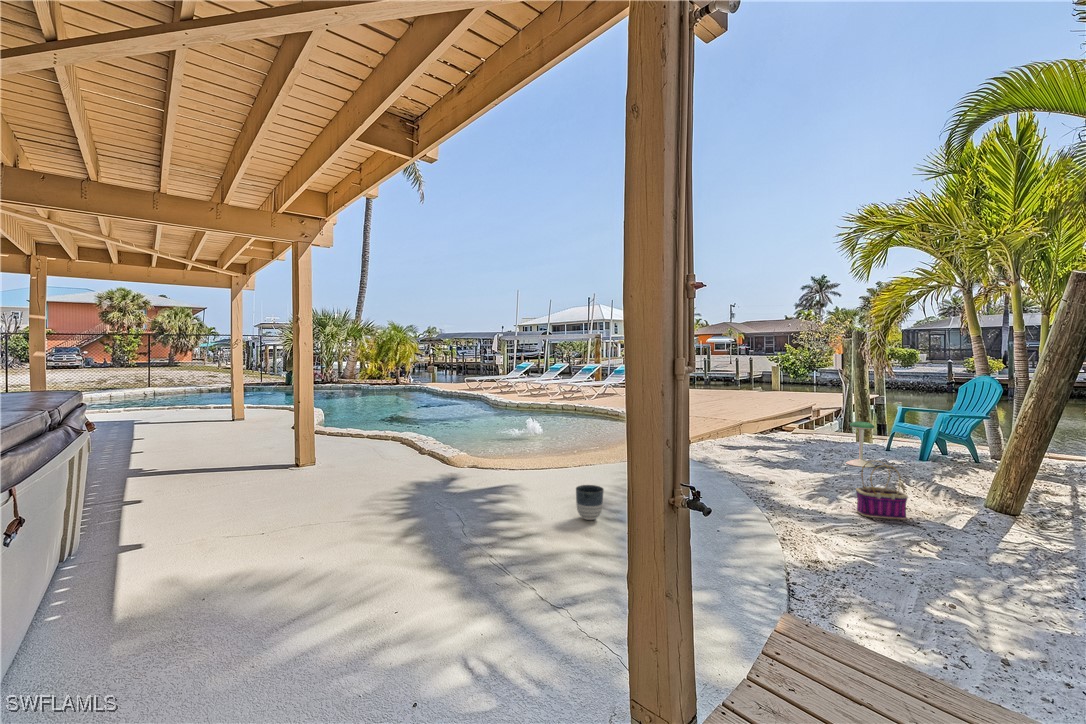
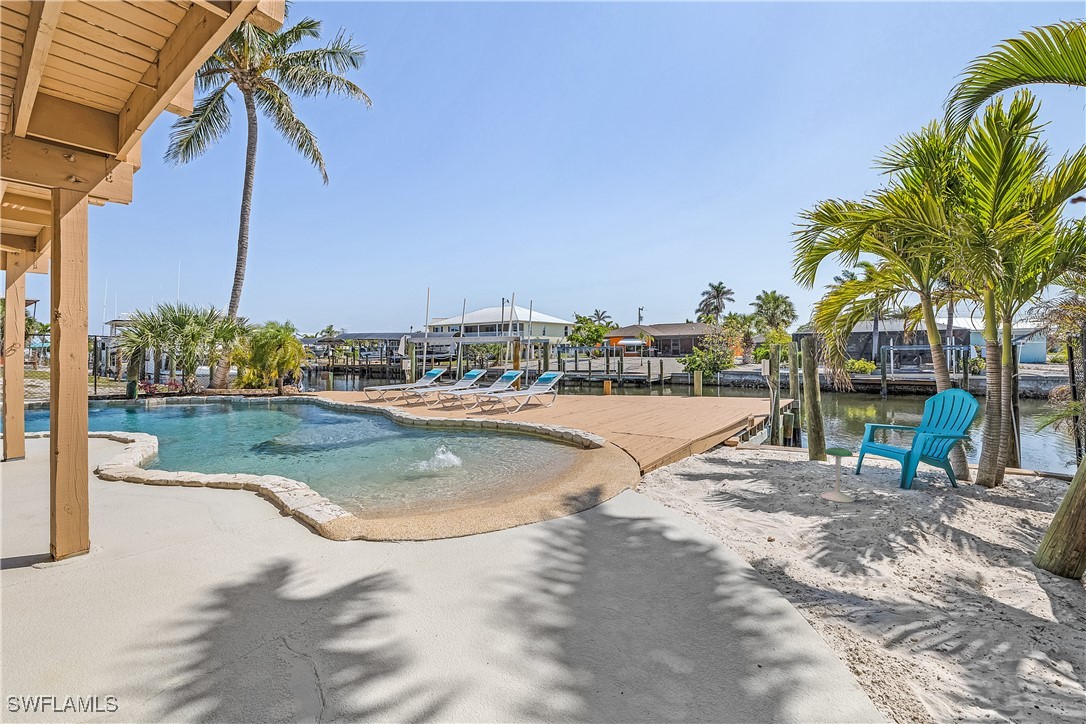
basket: present [856,461,908,520] -> none [893,521,965,605]
planter: present [576,485,604,520] -> none [521,605,568,674]

